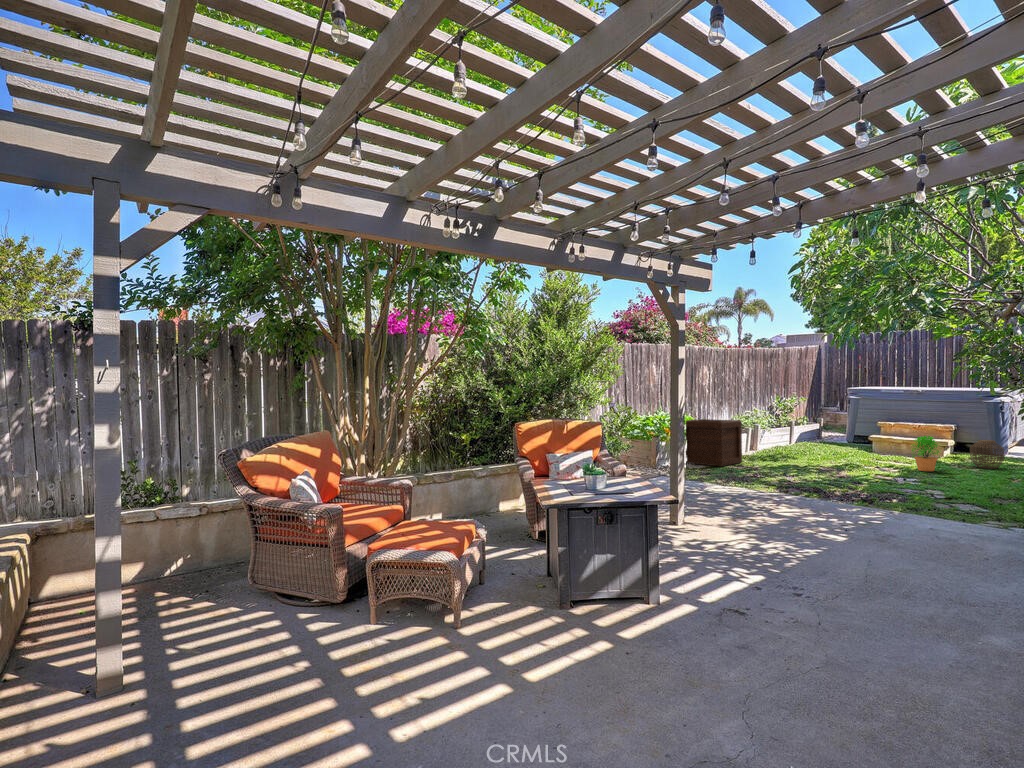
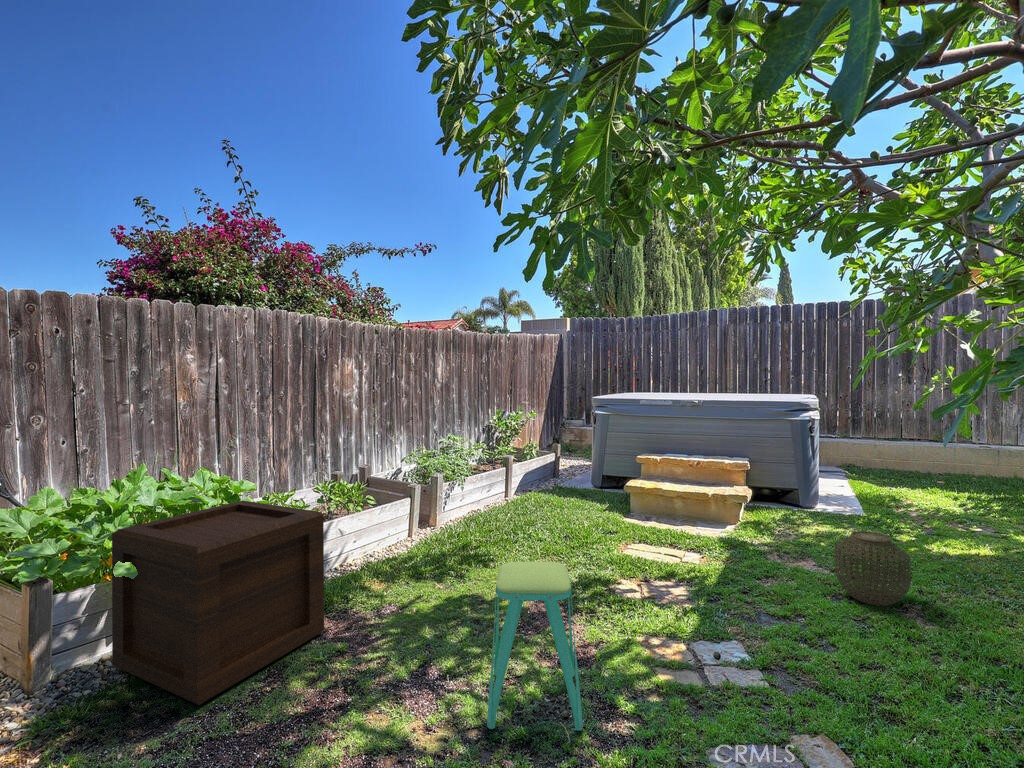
stool: none [813,431,846,473] -> present [487,562,583,731]
potted plant: present [912,436,940,471] -> none [732,551,828,659]

